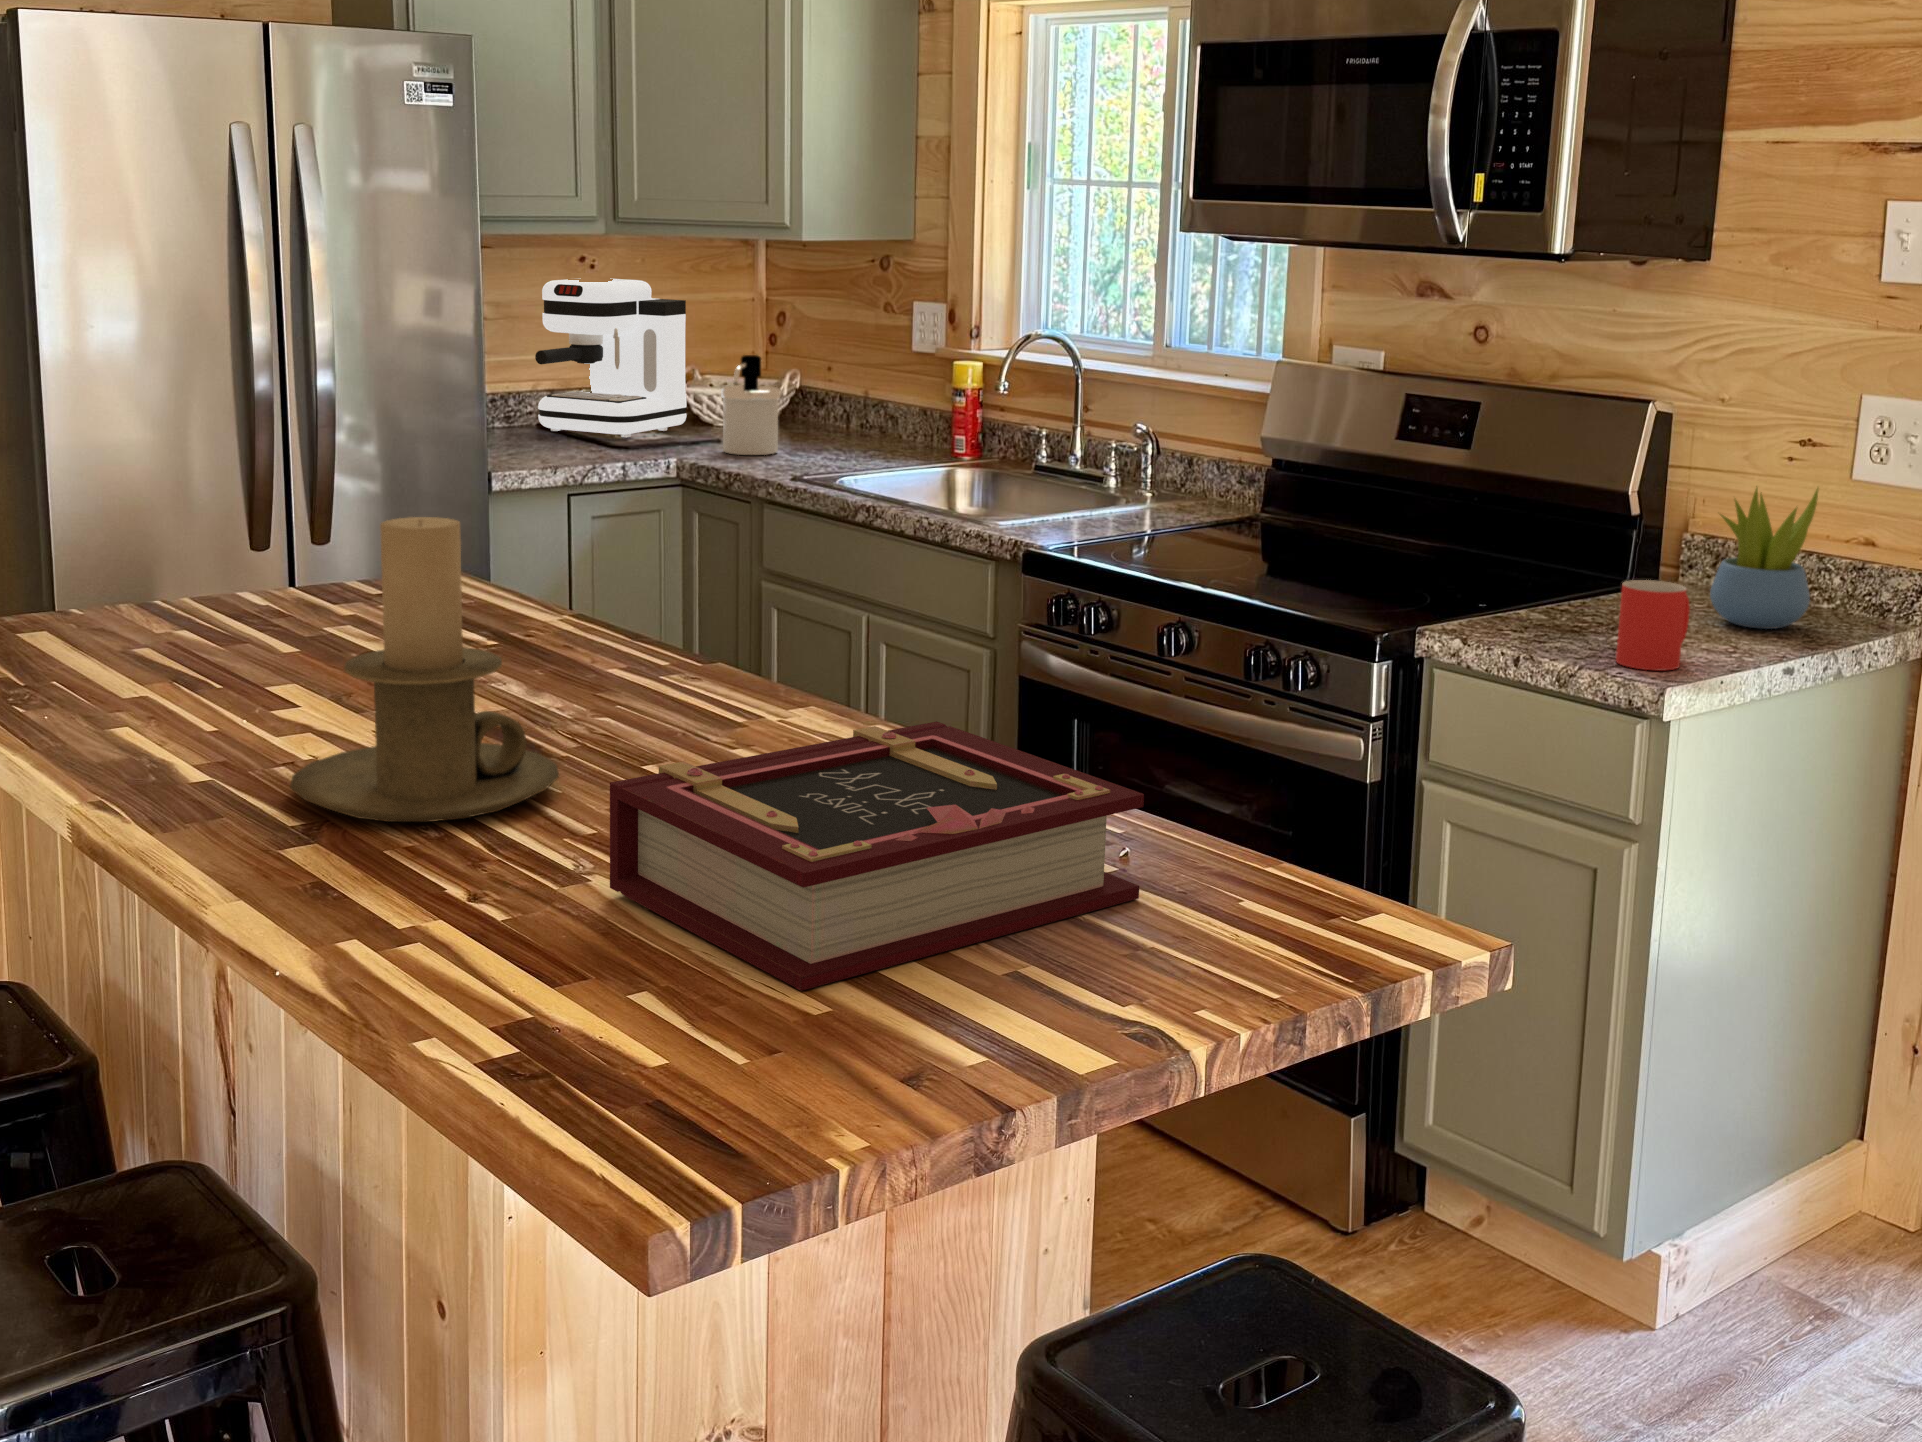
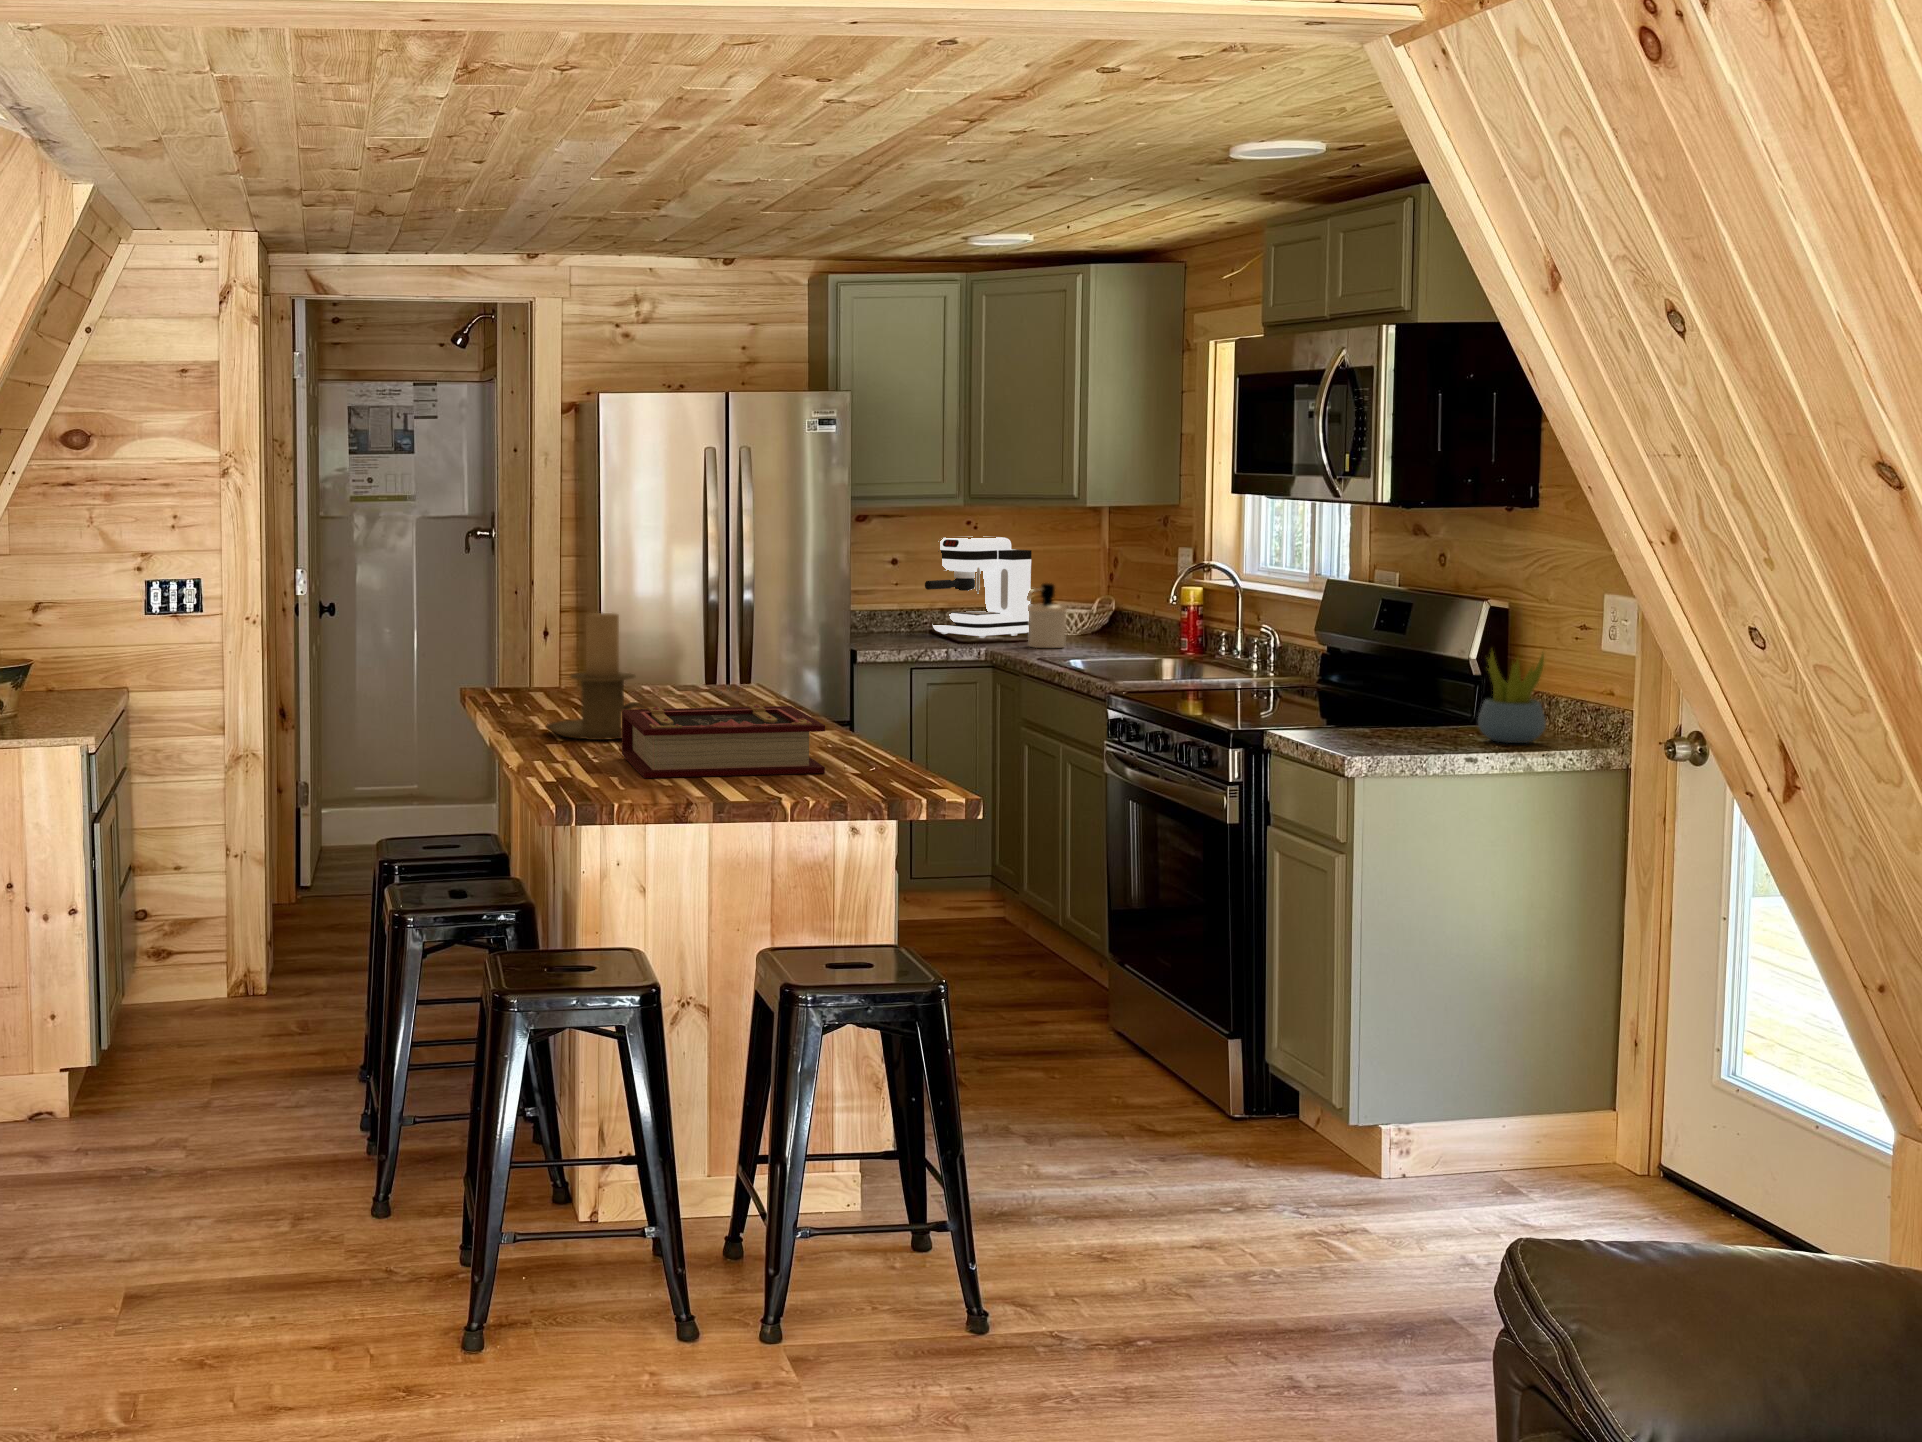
mug: present [1616,580,1690,671] -> none [1344,697,1402,751]

